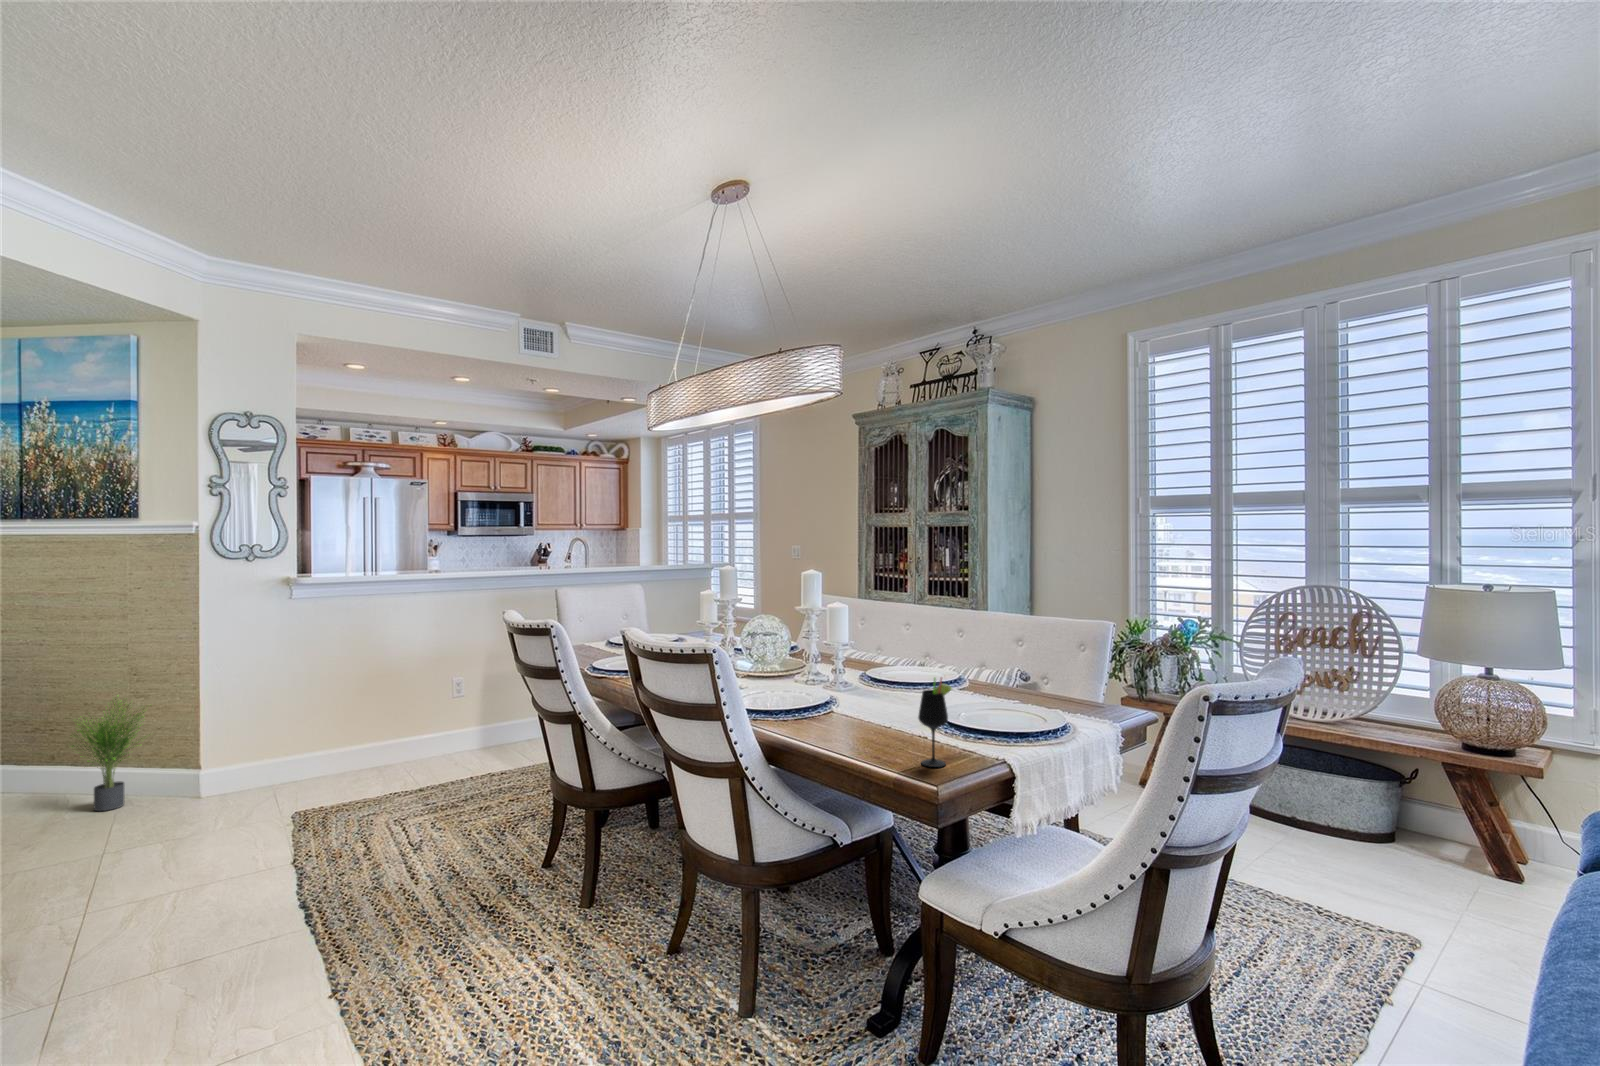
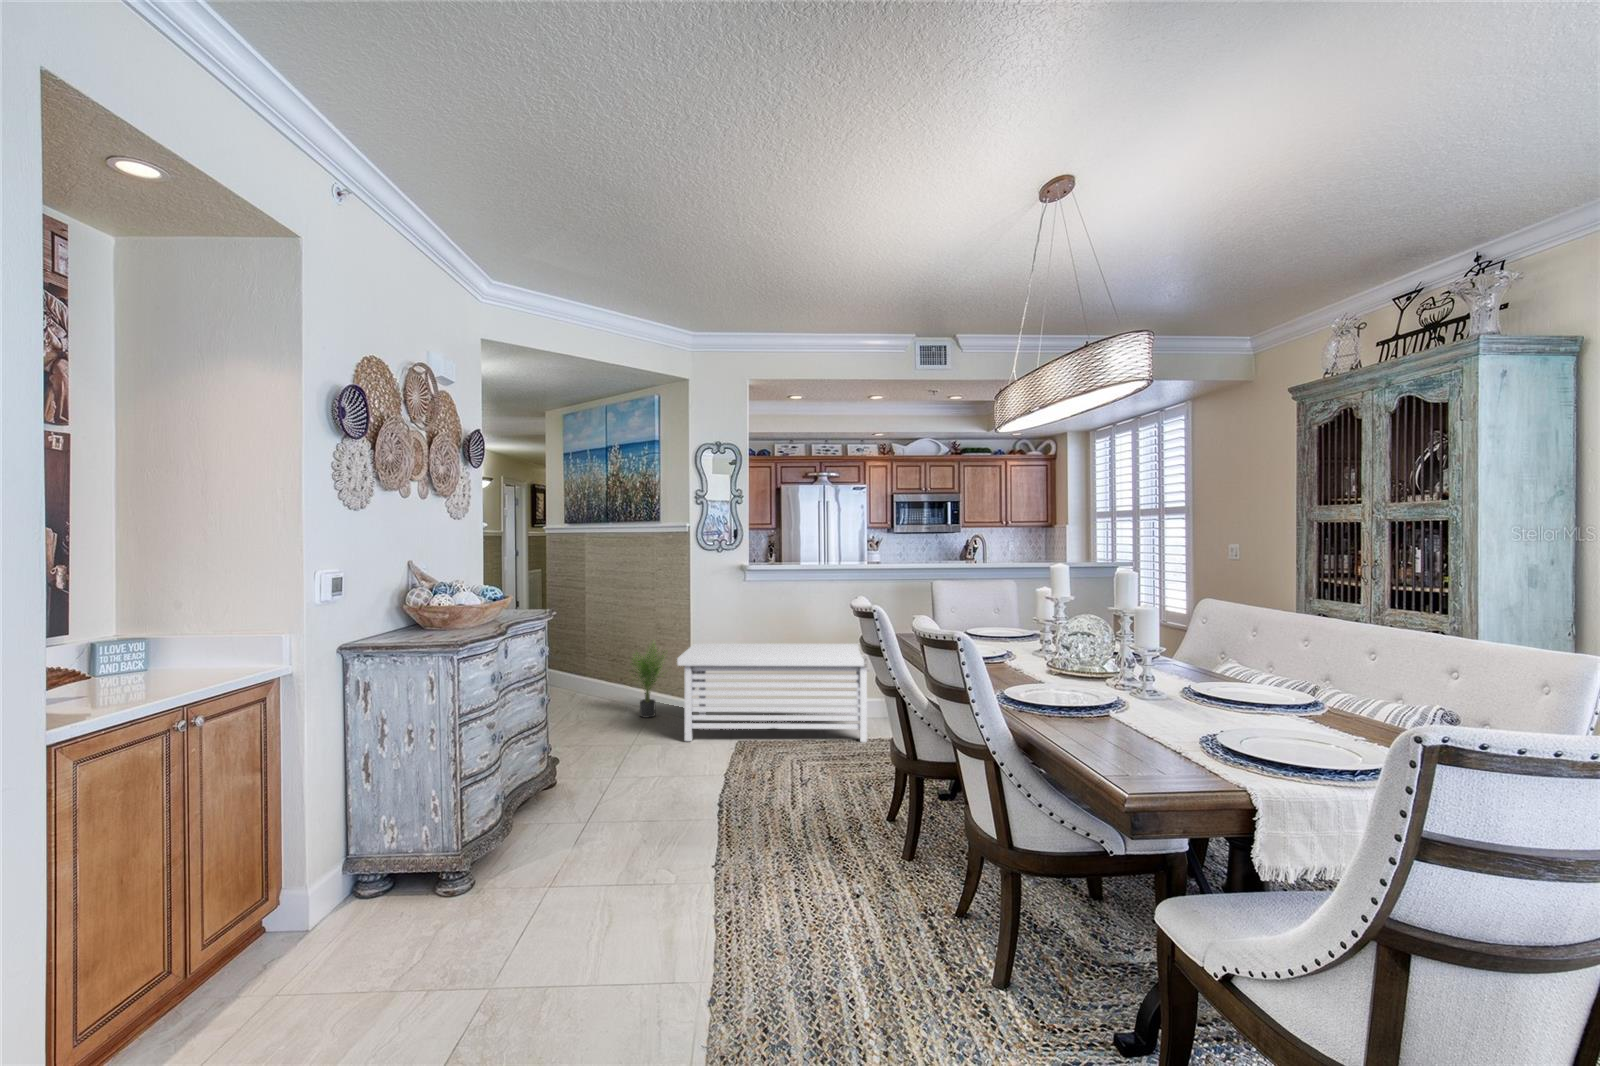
storage bench: none [185,666,479,832] -> present [677,643,867,742]
wine glass: present [918,678,952,767] -> none [1153,679,1189,778]

